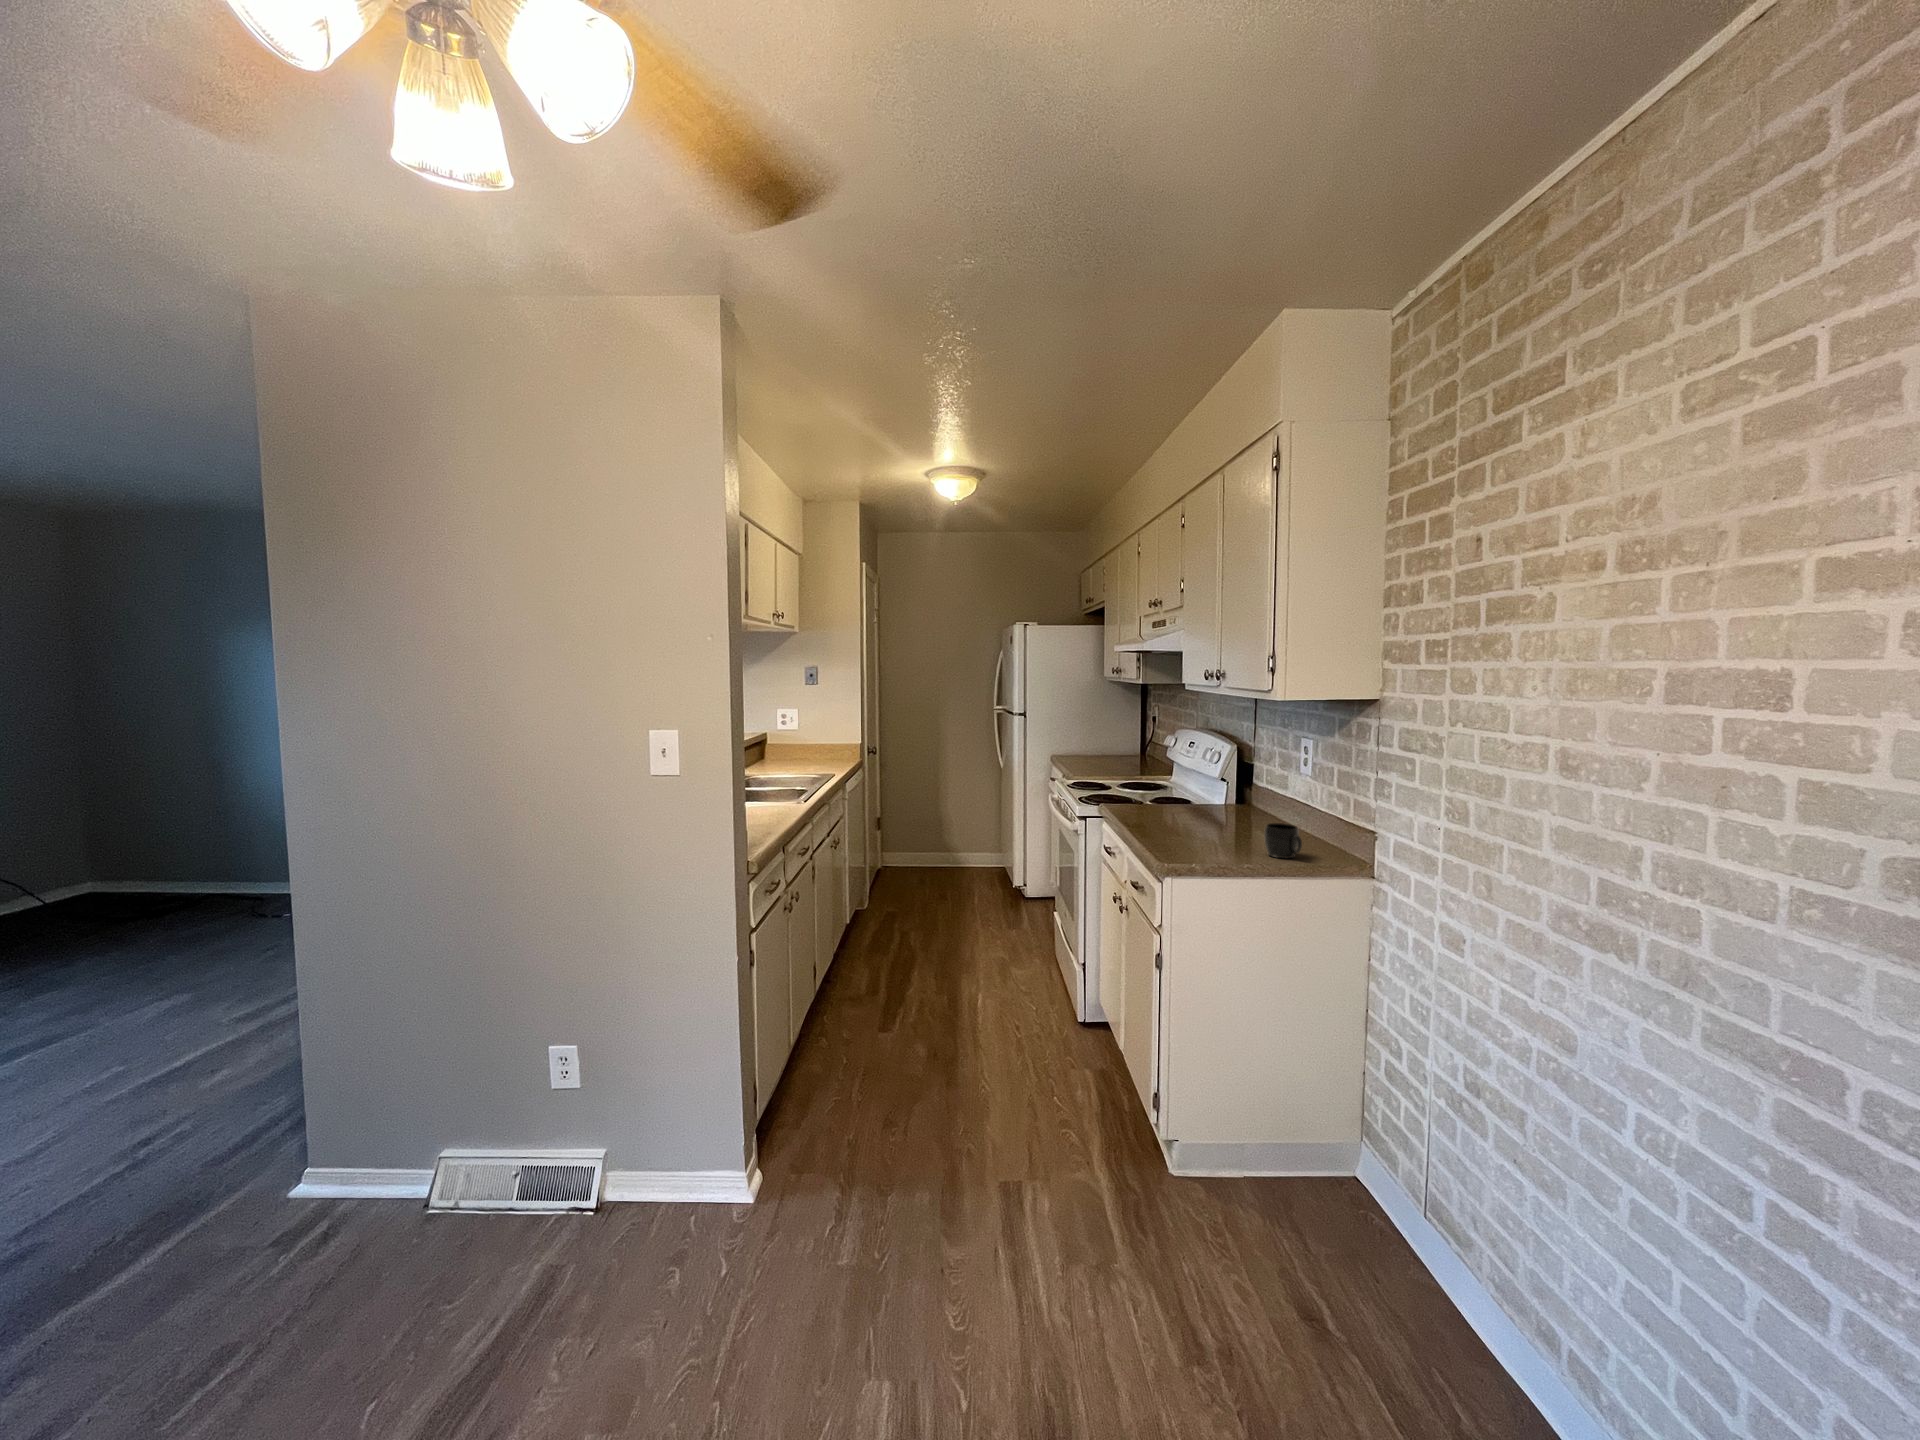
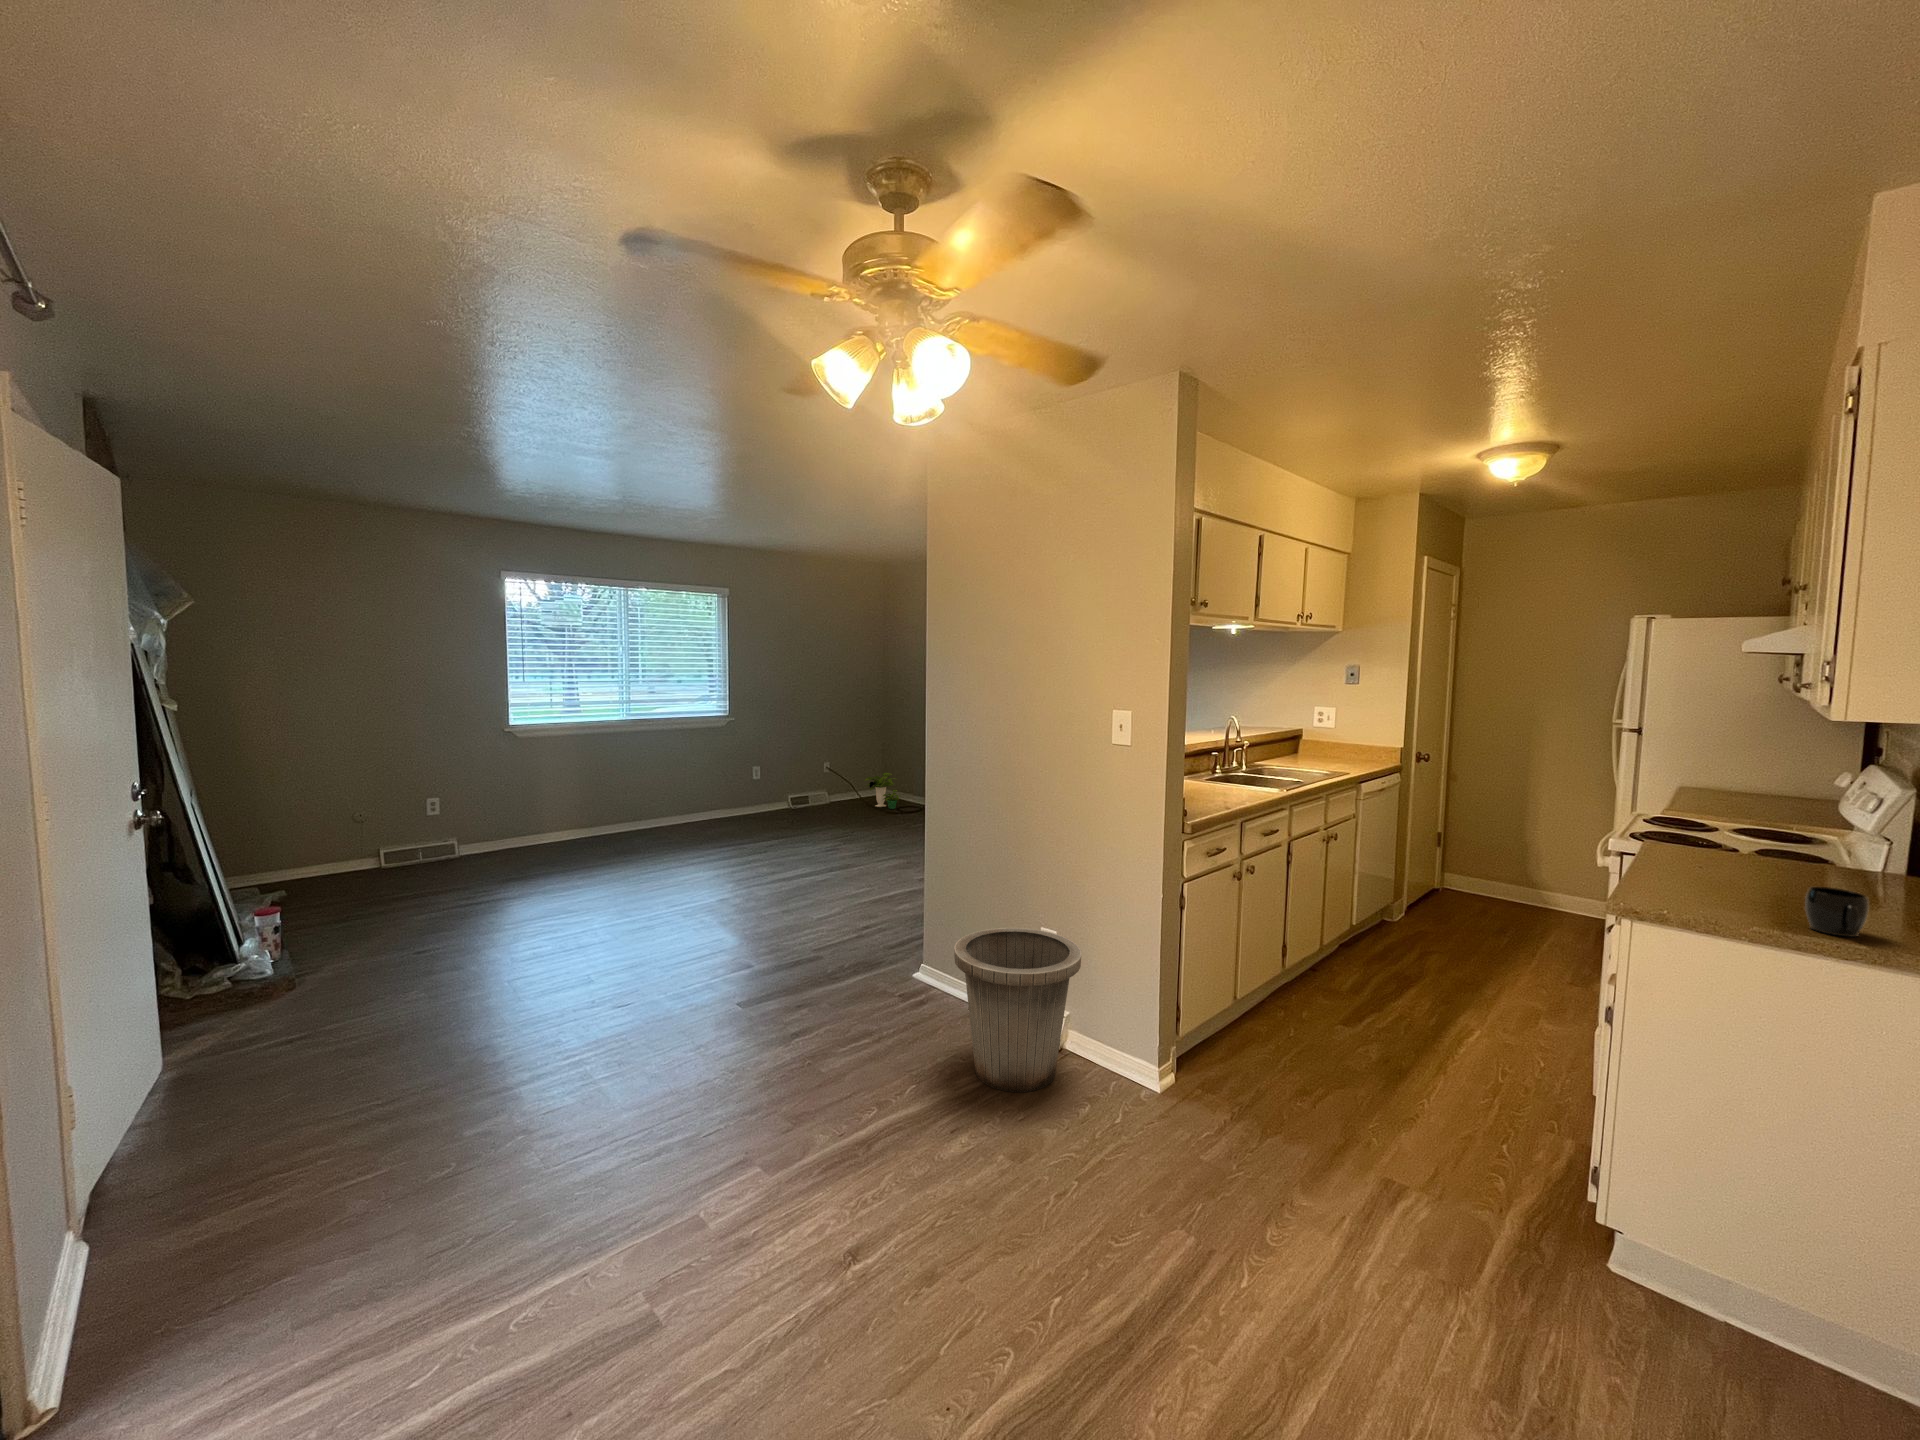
potted plant: none [61,849,155,905] -> present [864,773,899,809]
trash can: none [417,1050,637,1332] -> present [954,928,1081,1092]

